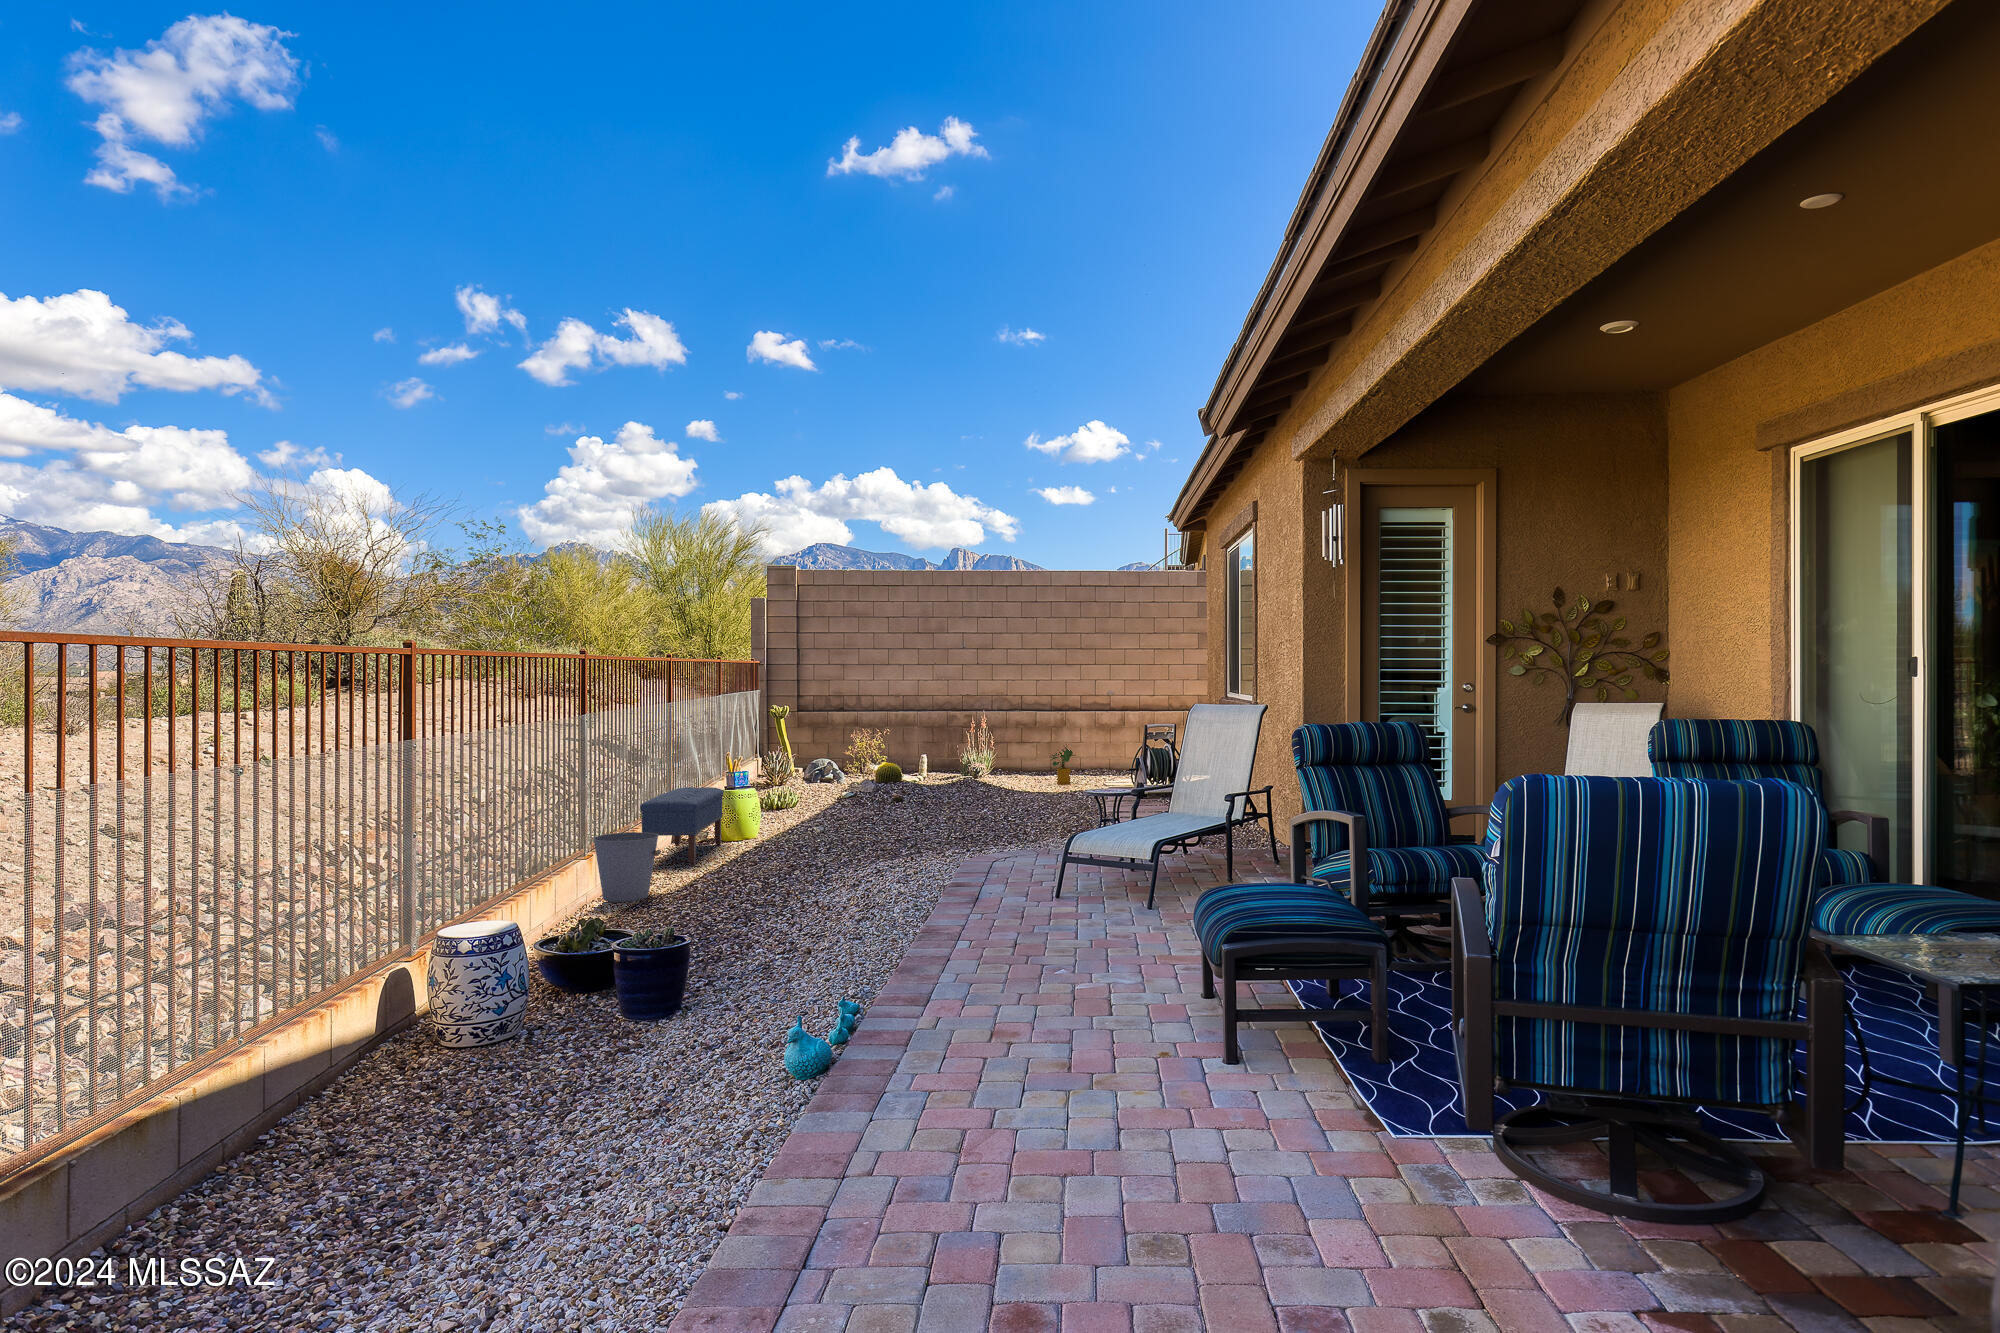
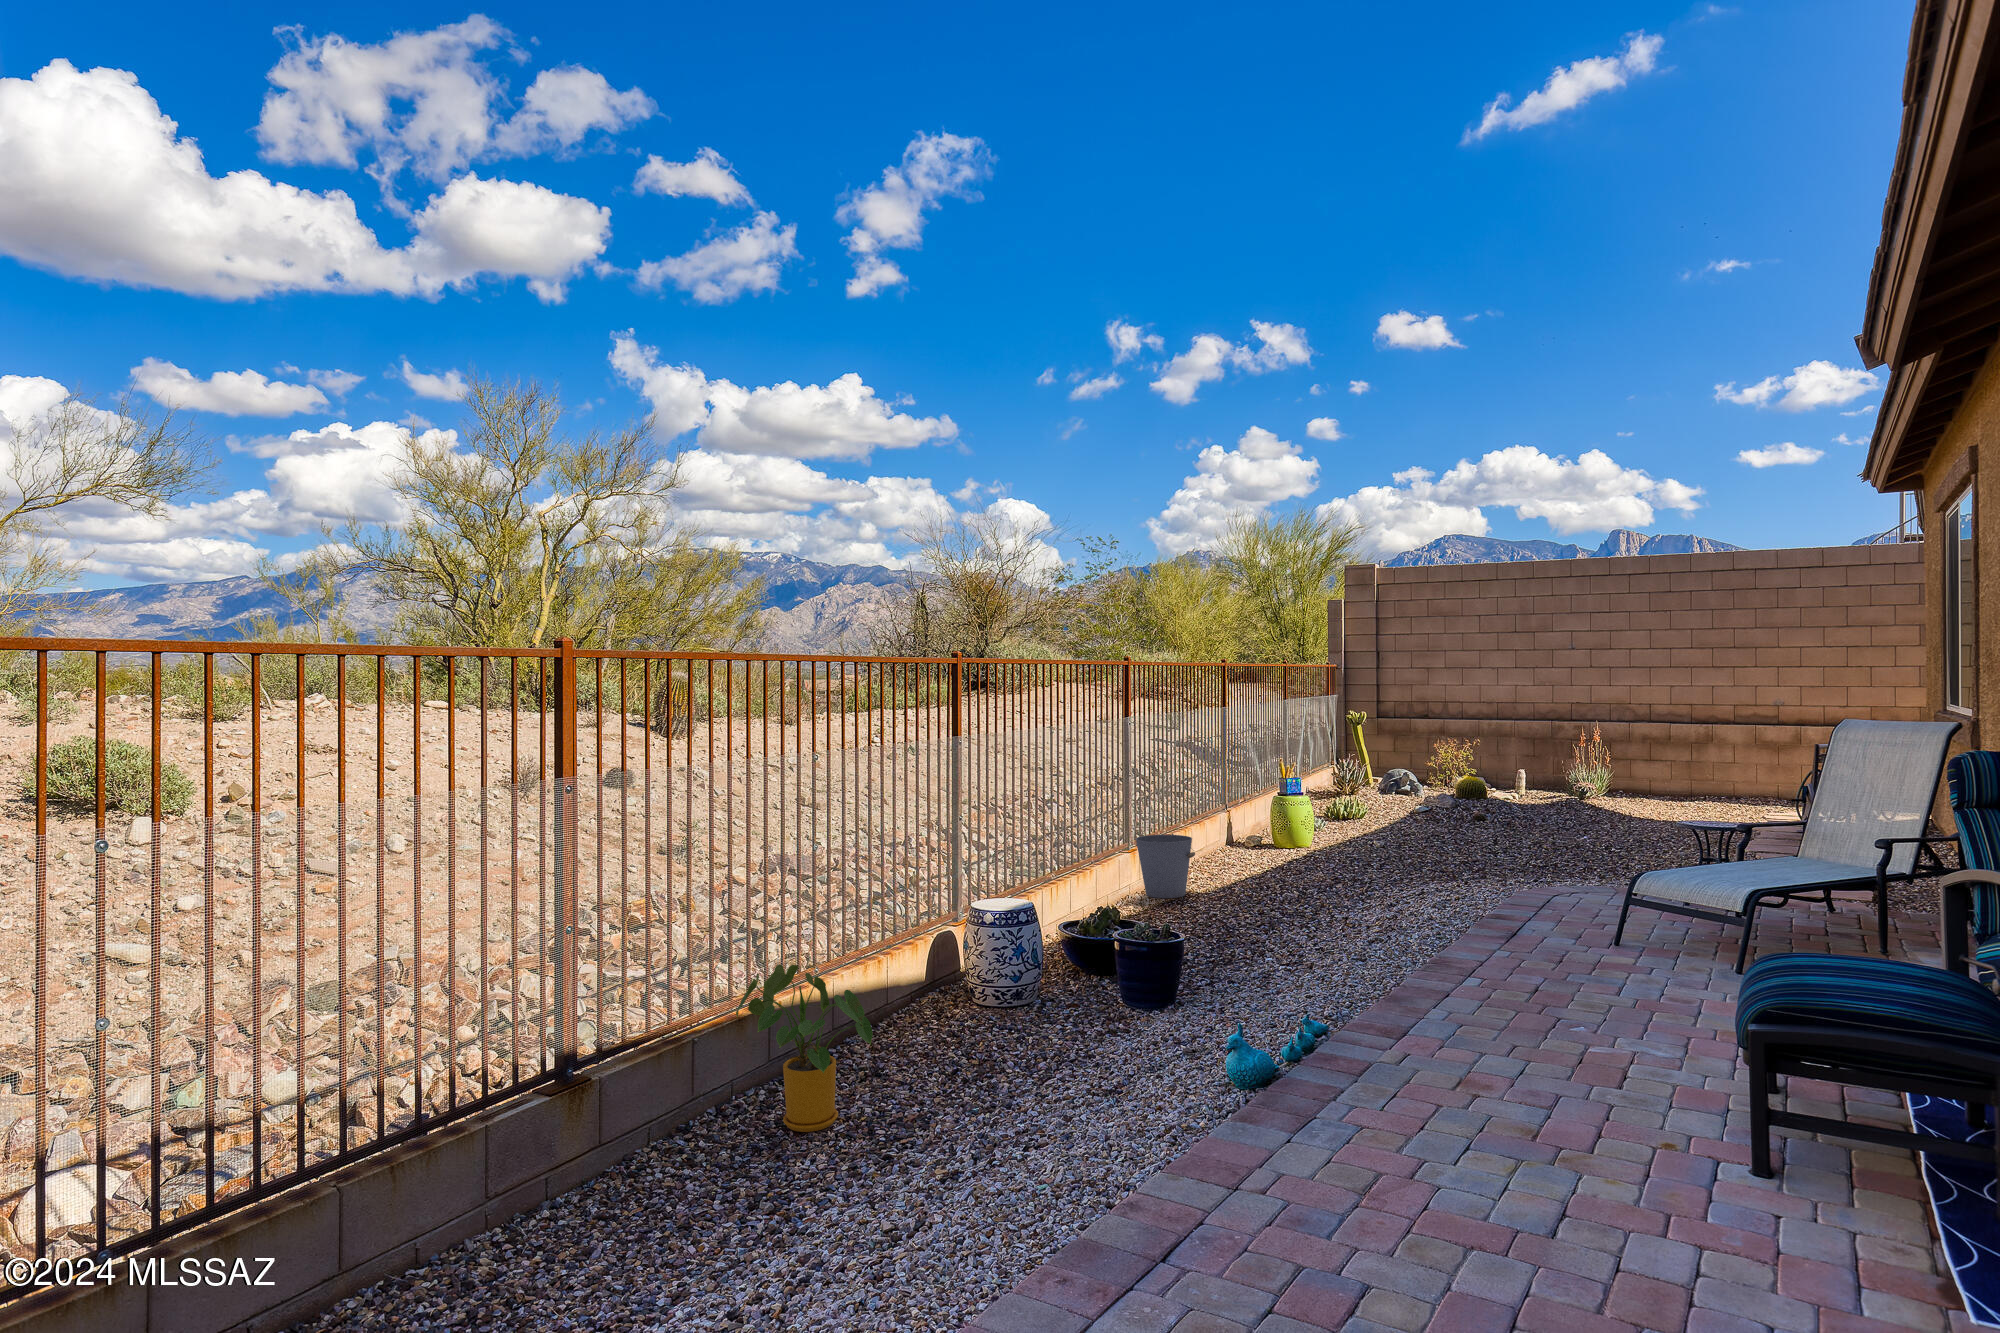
house plant: present [1052,747,1075,785] -> present [736,964,873,1132]
bench: present [640,787,724,866] -> none [1189,795,1274,870]

